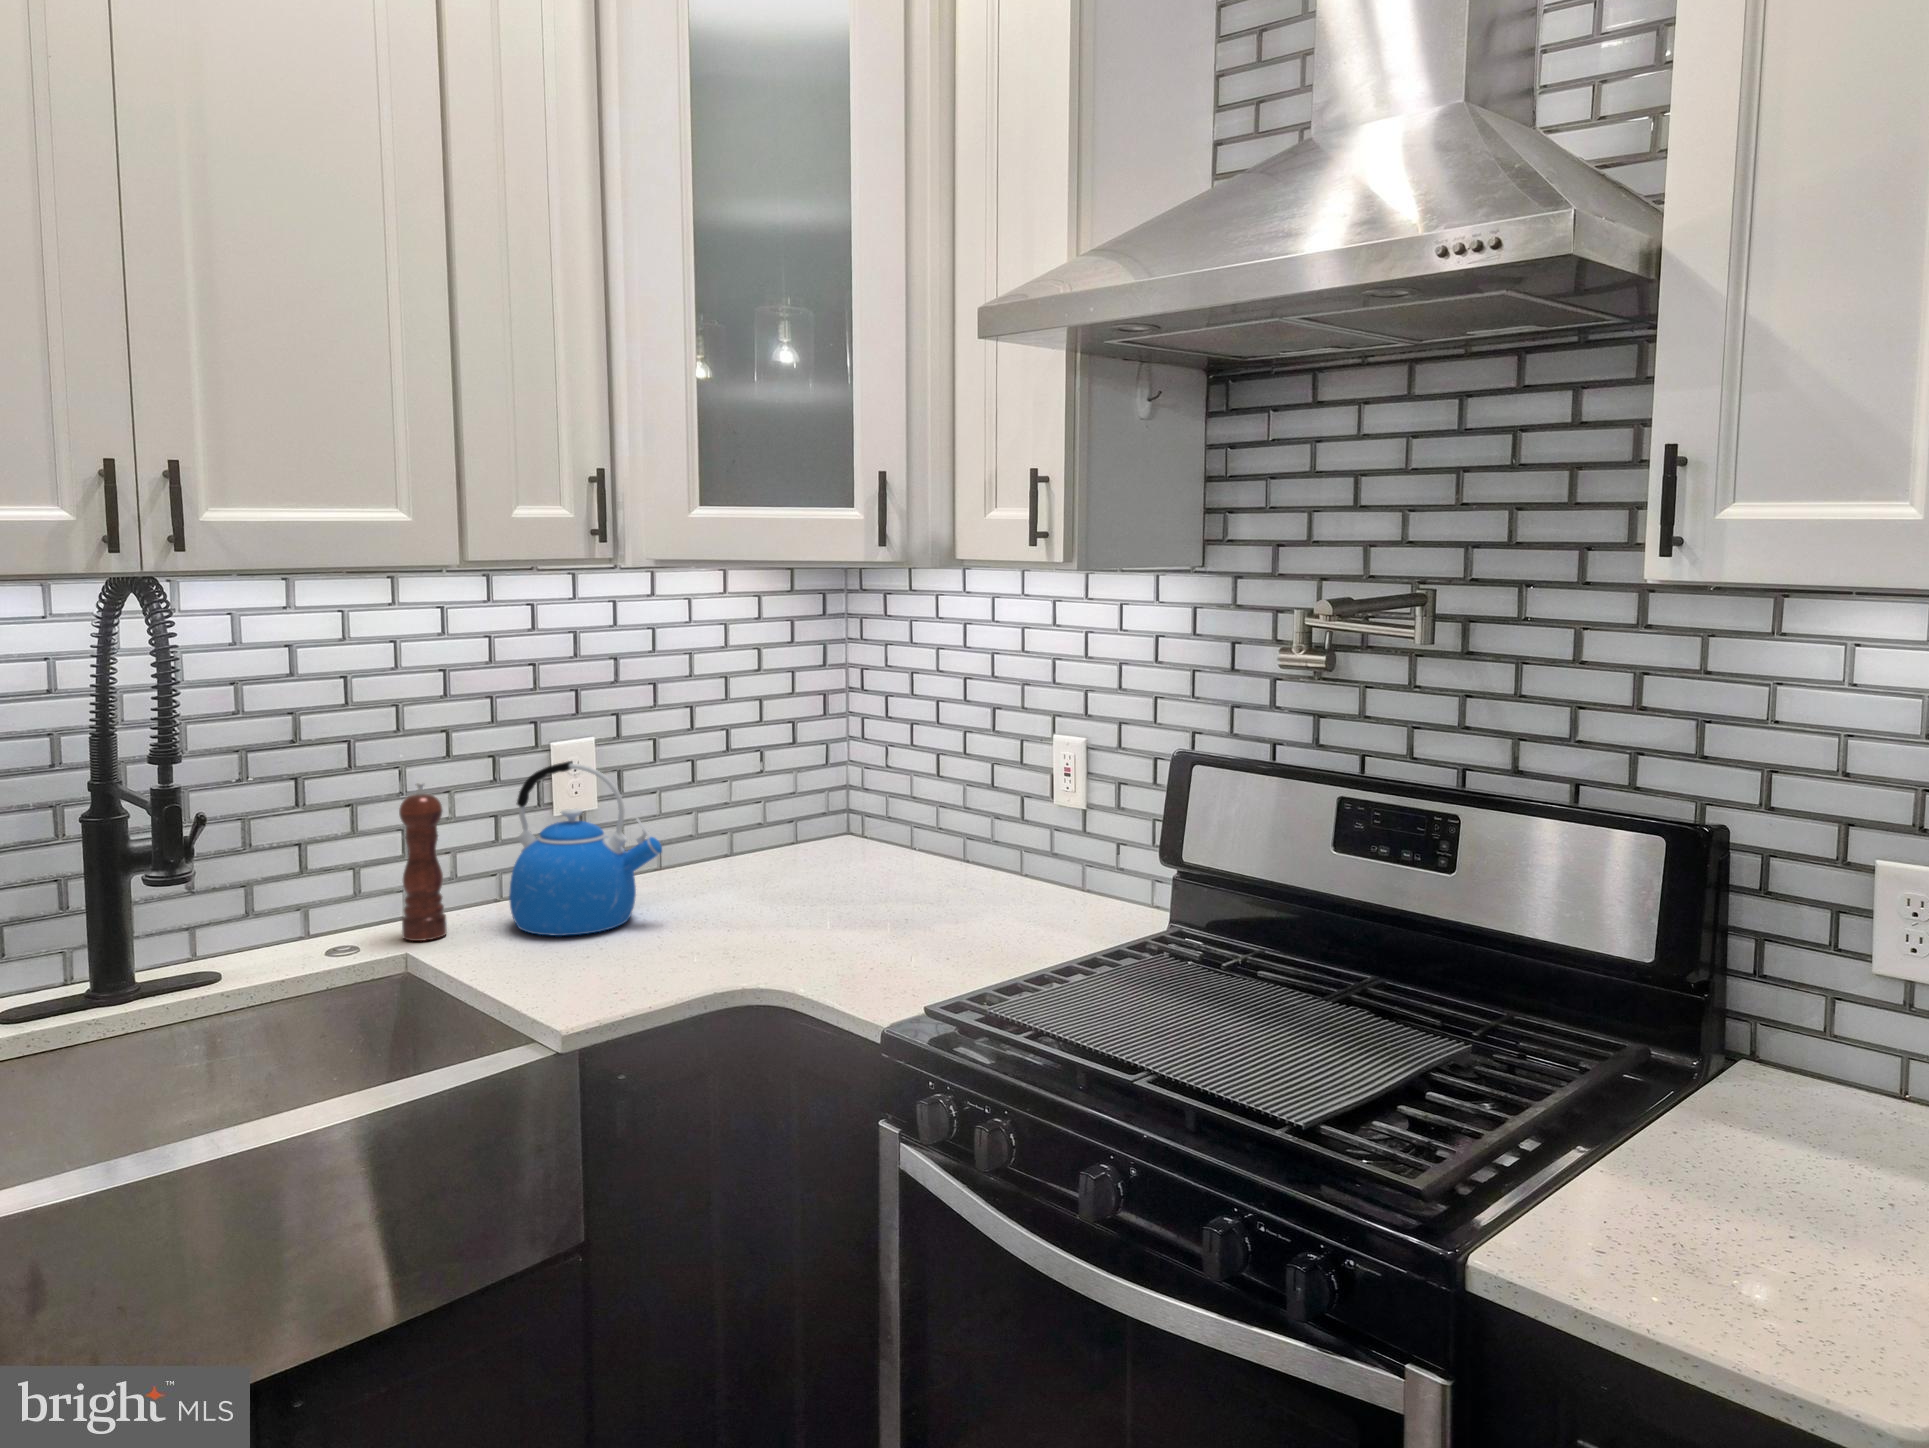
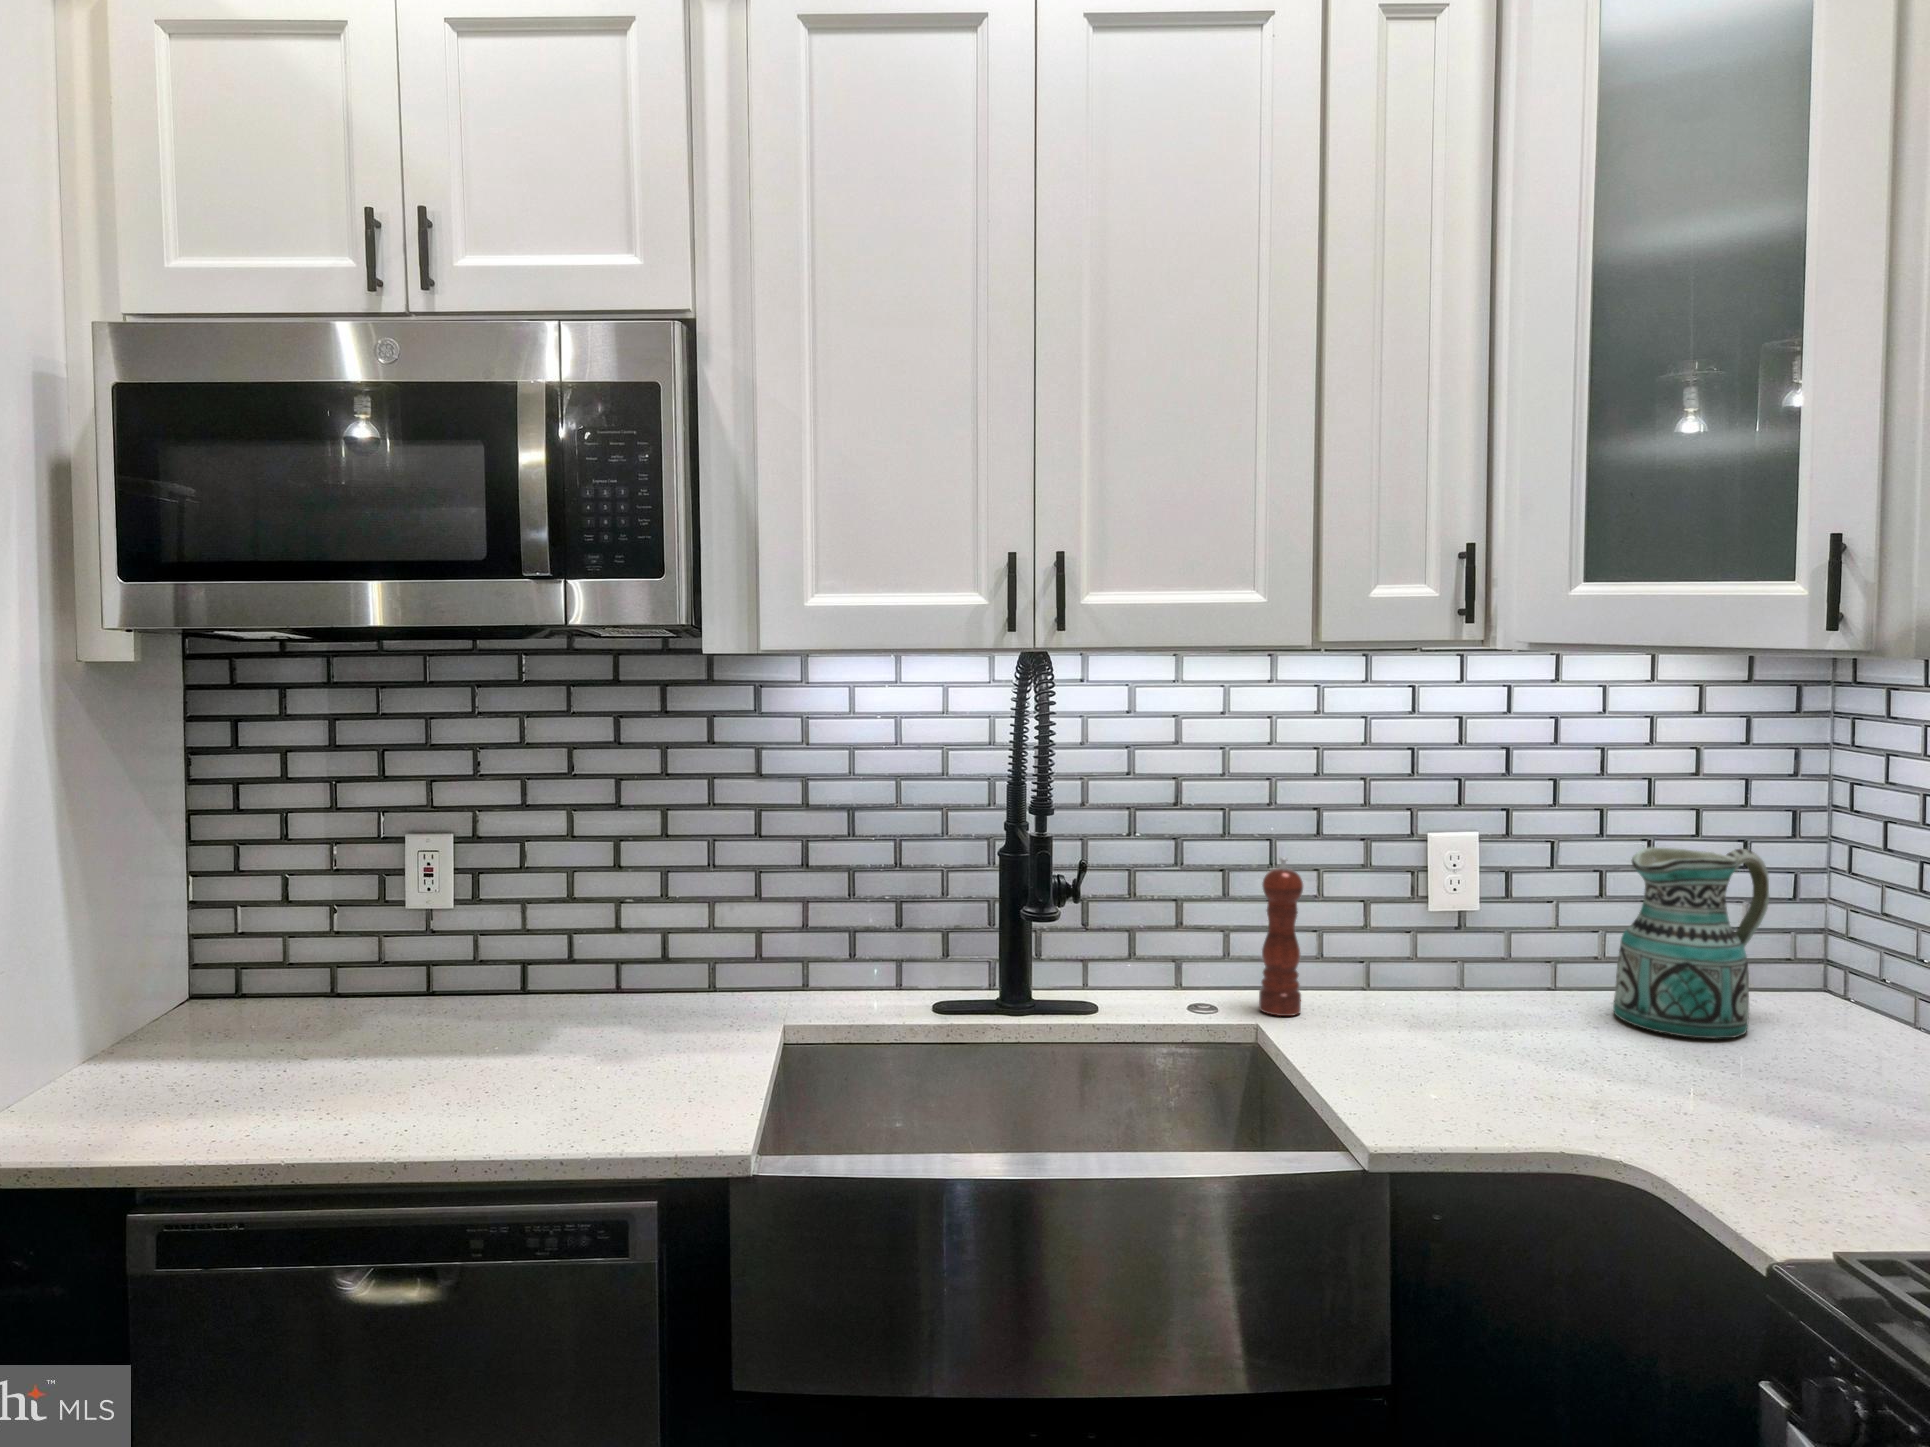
ceramic pitcher: none [713,729,818,887] -> present [1613,847,1769,1039]
kettle: present [509,761,662,936] -> none [1364,854,1533,1045]

